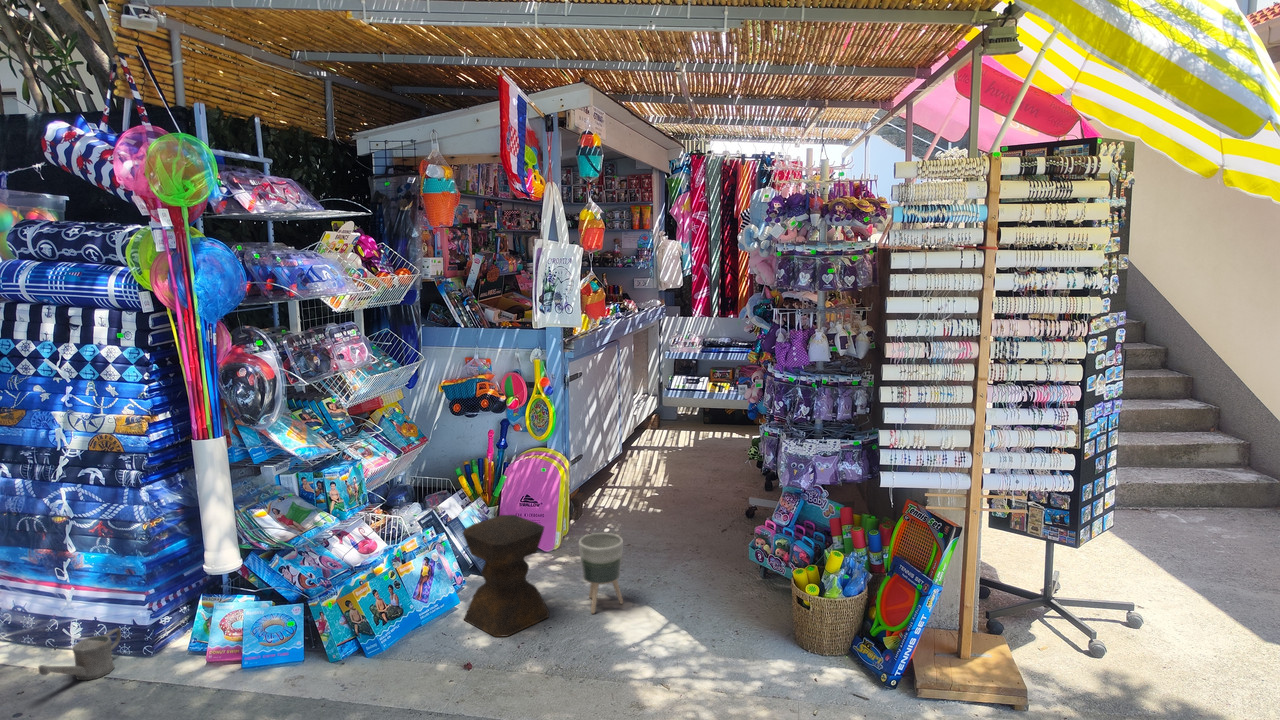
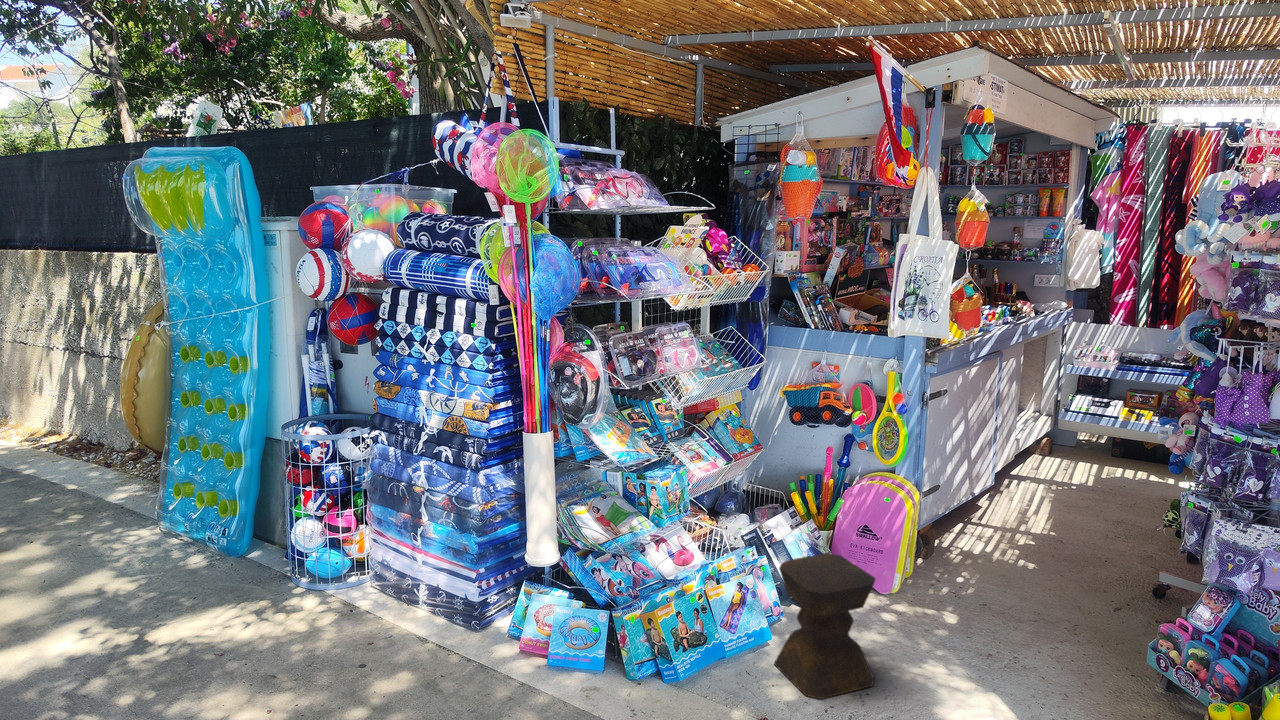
planter: present [579,533,623,613] -> none [918,596,977,696]
watering can: present [38,628,121,680] -> none [392,596,461,640]

